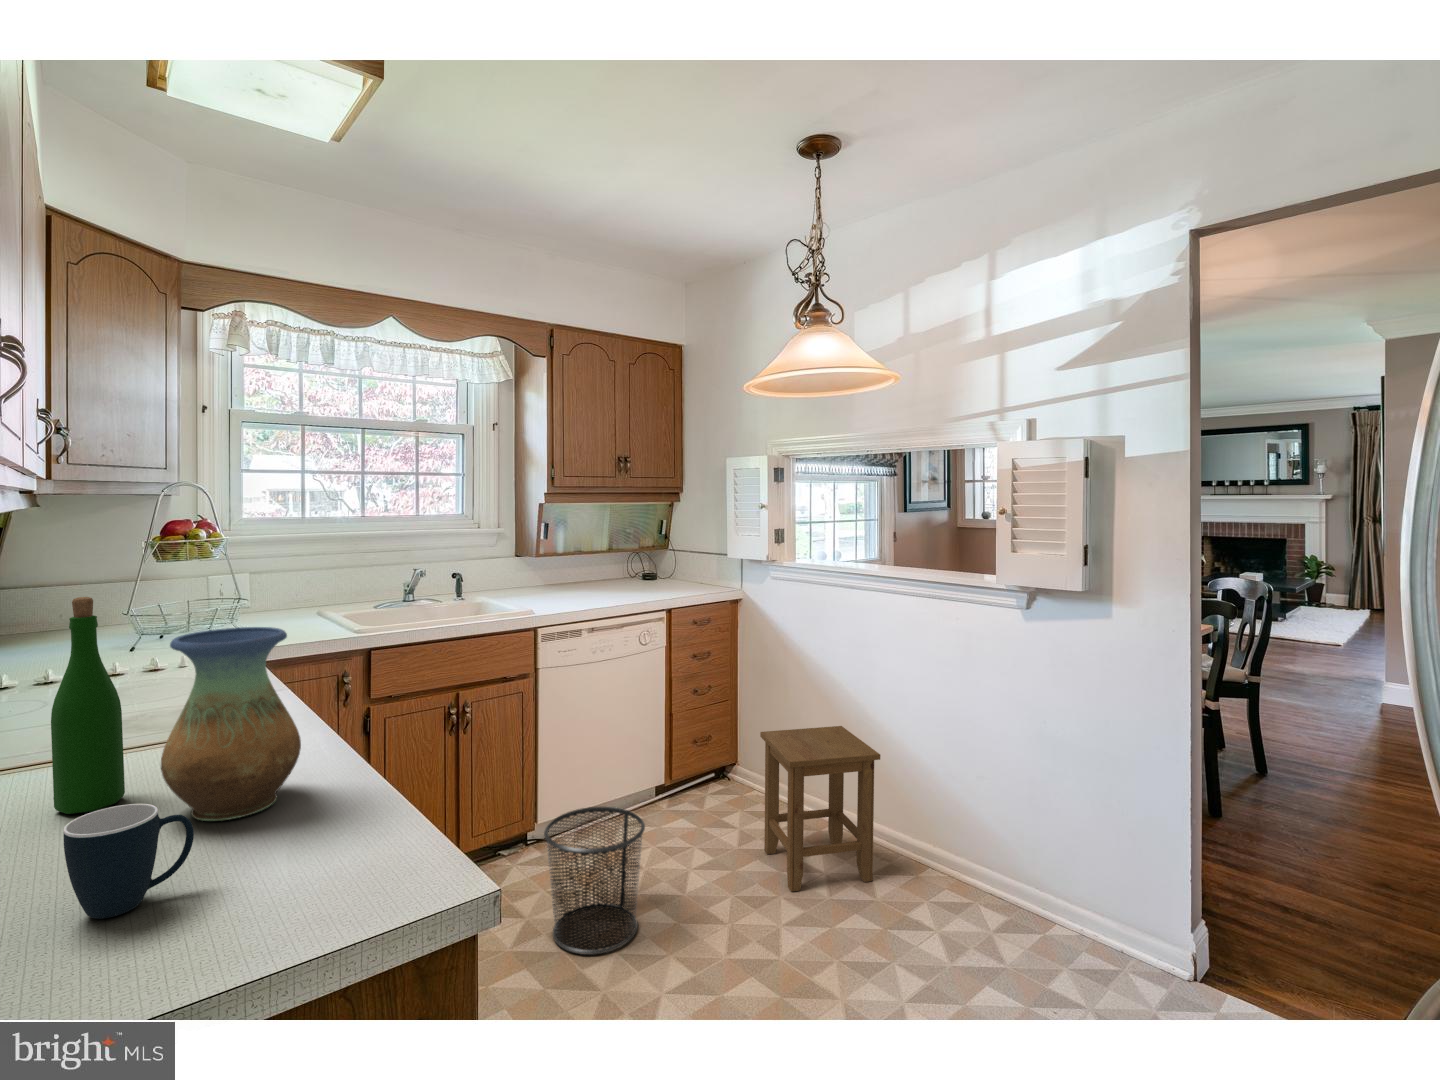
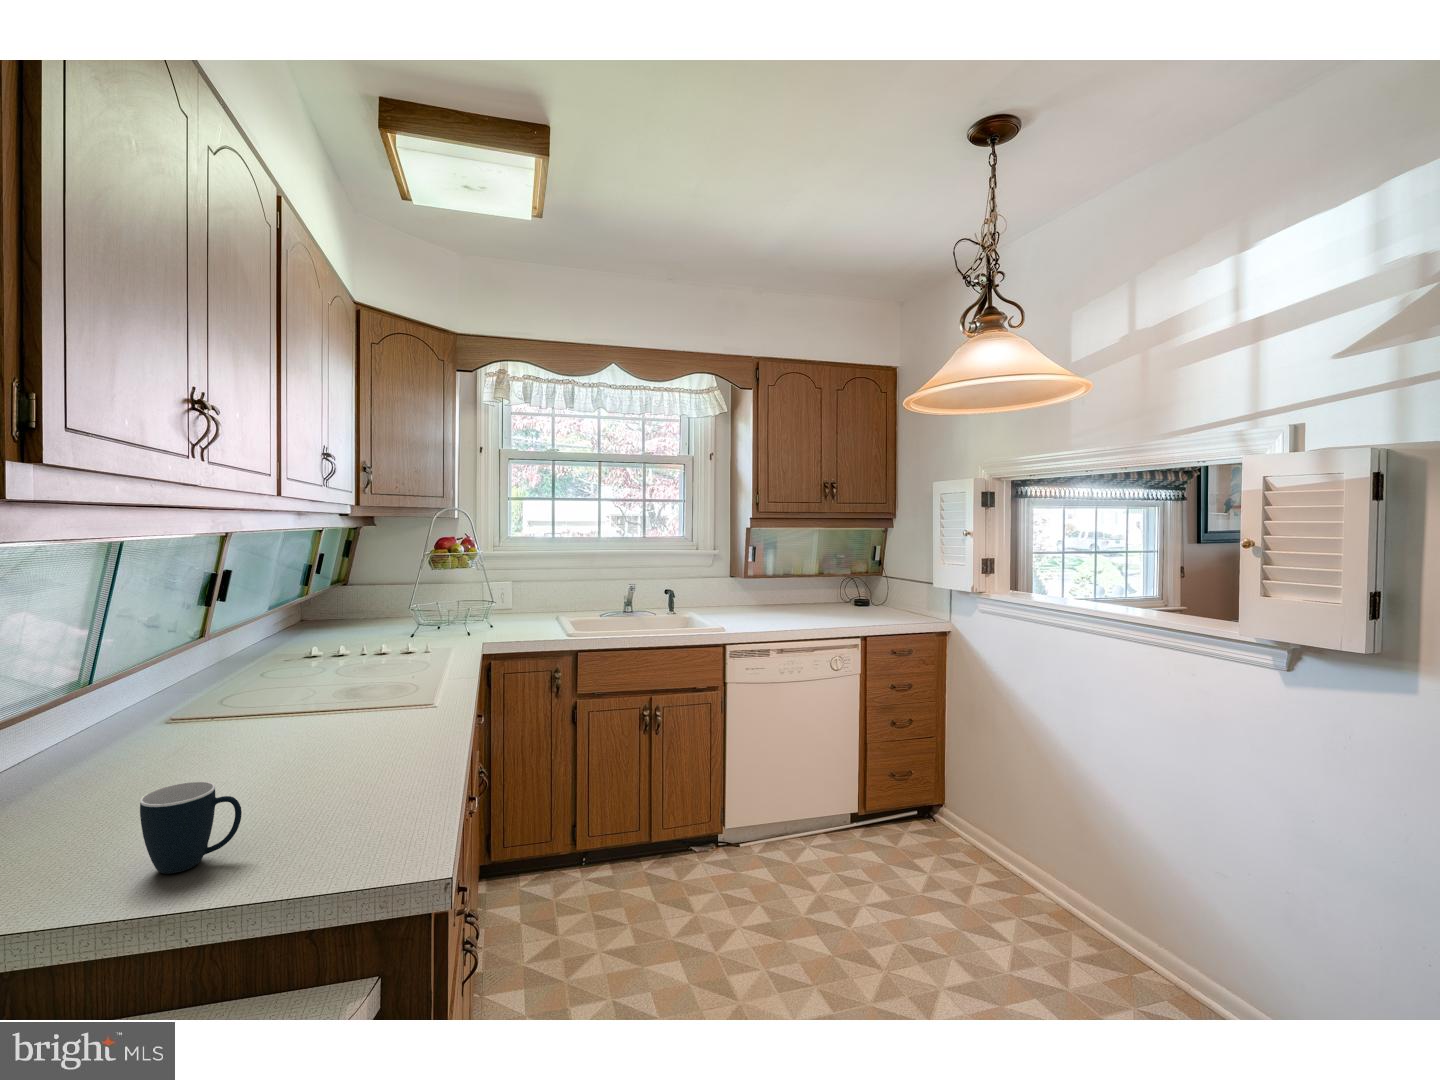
wine bottle: present [51,597,125,814] -> none [232,606,282,775]
vase: present [161,627,301,821] -> none [278,638,390,801]
stool: present [760,726,880,892] -> none [944,775,1080,973]
waste bin: present [544,807,645,955] -> none [698,826,797,977]

